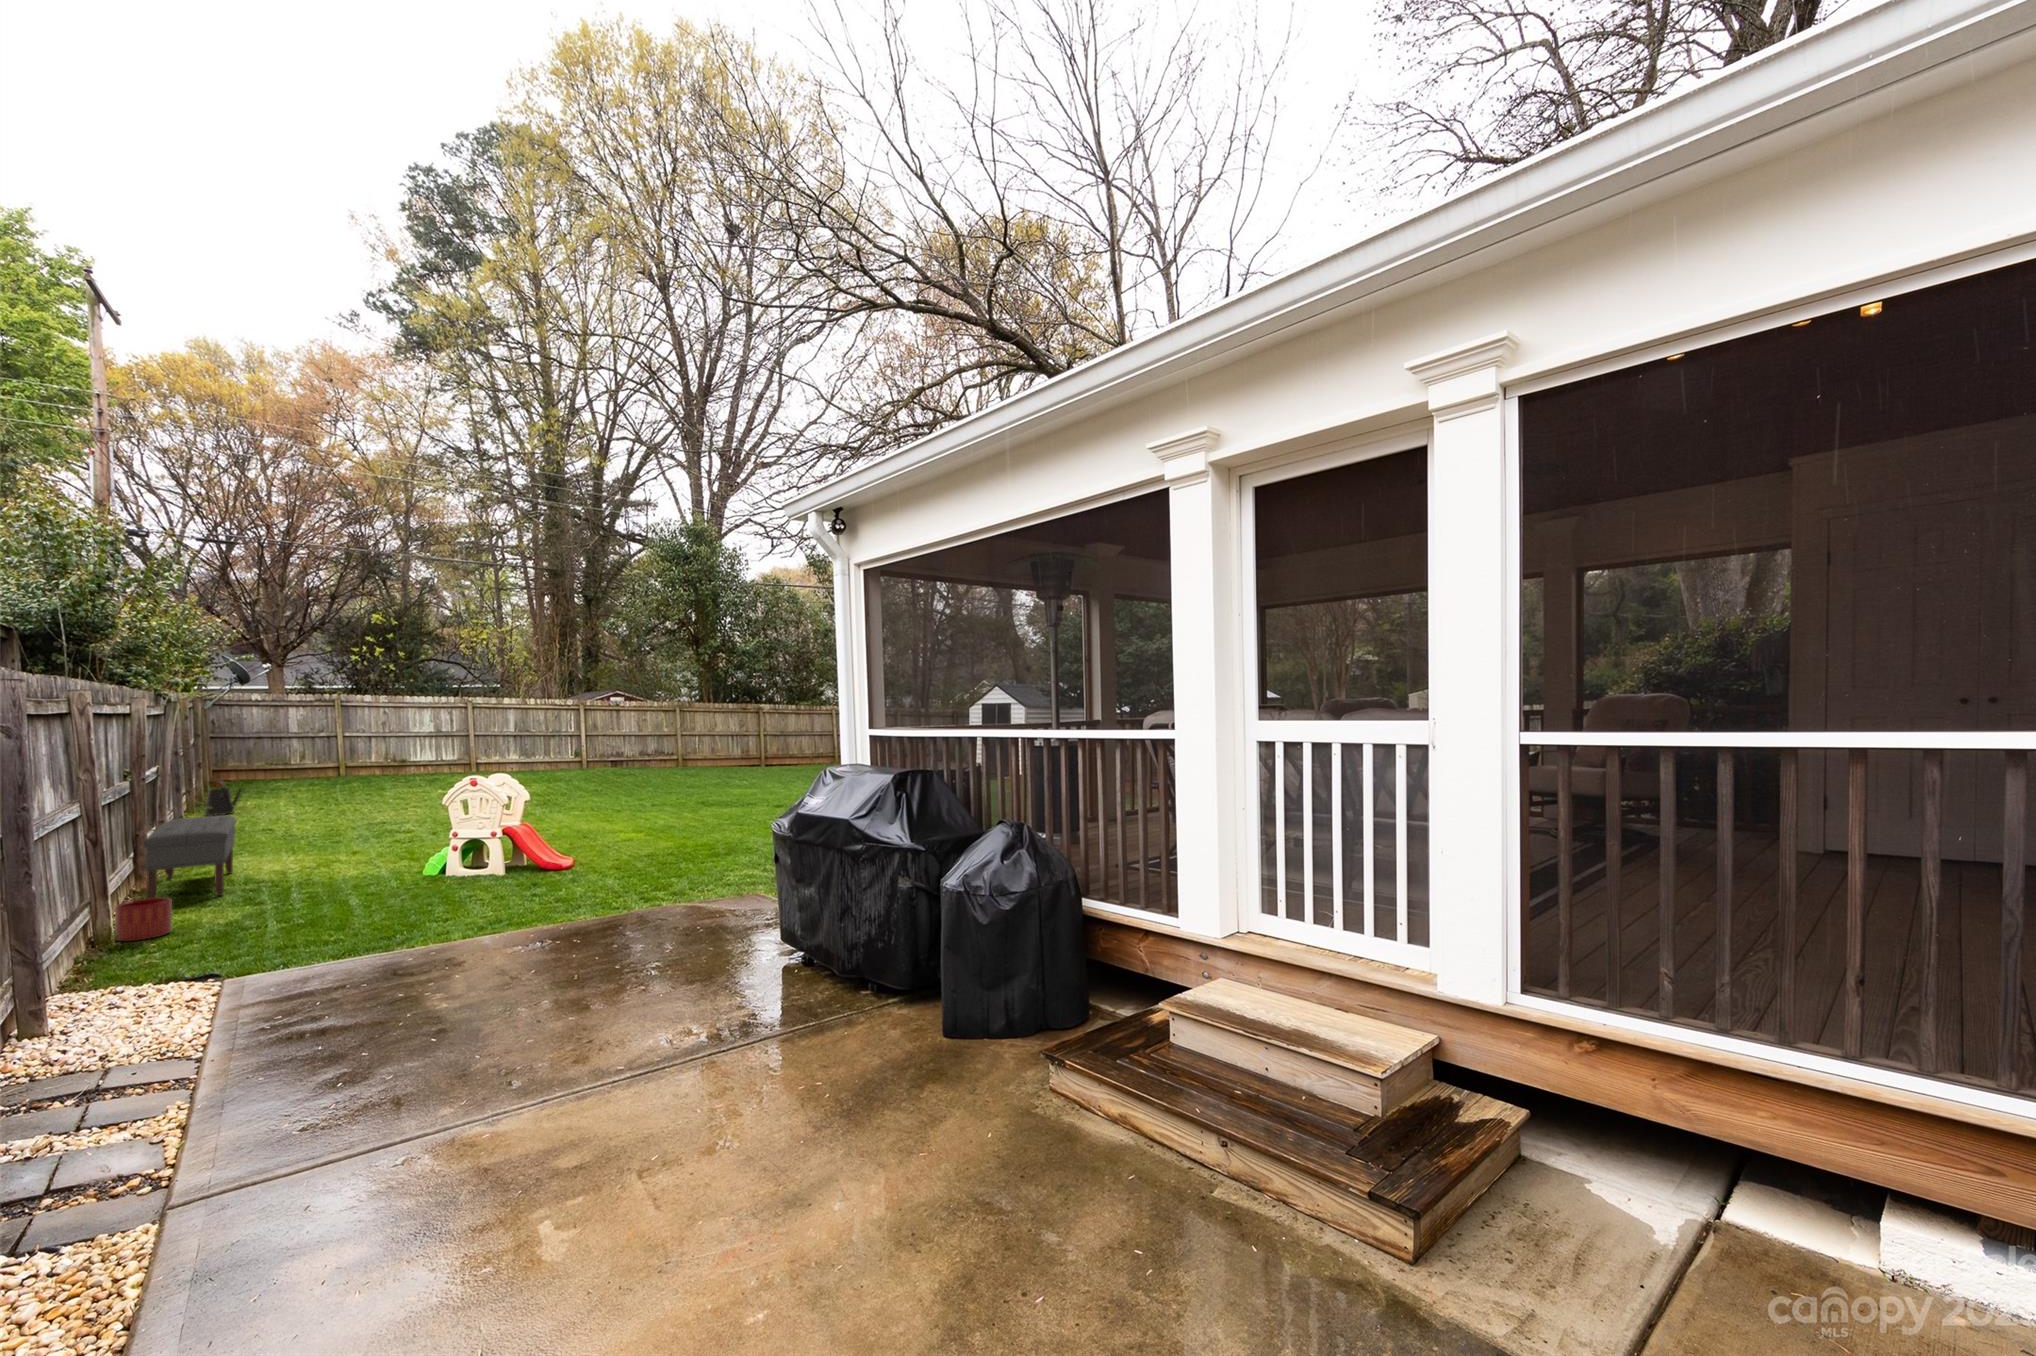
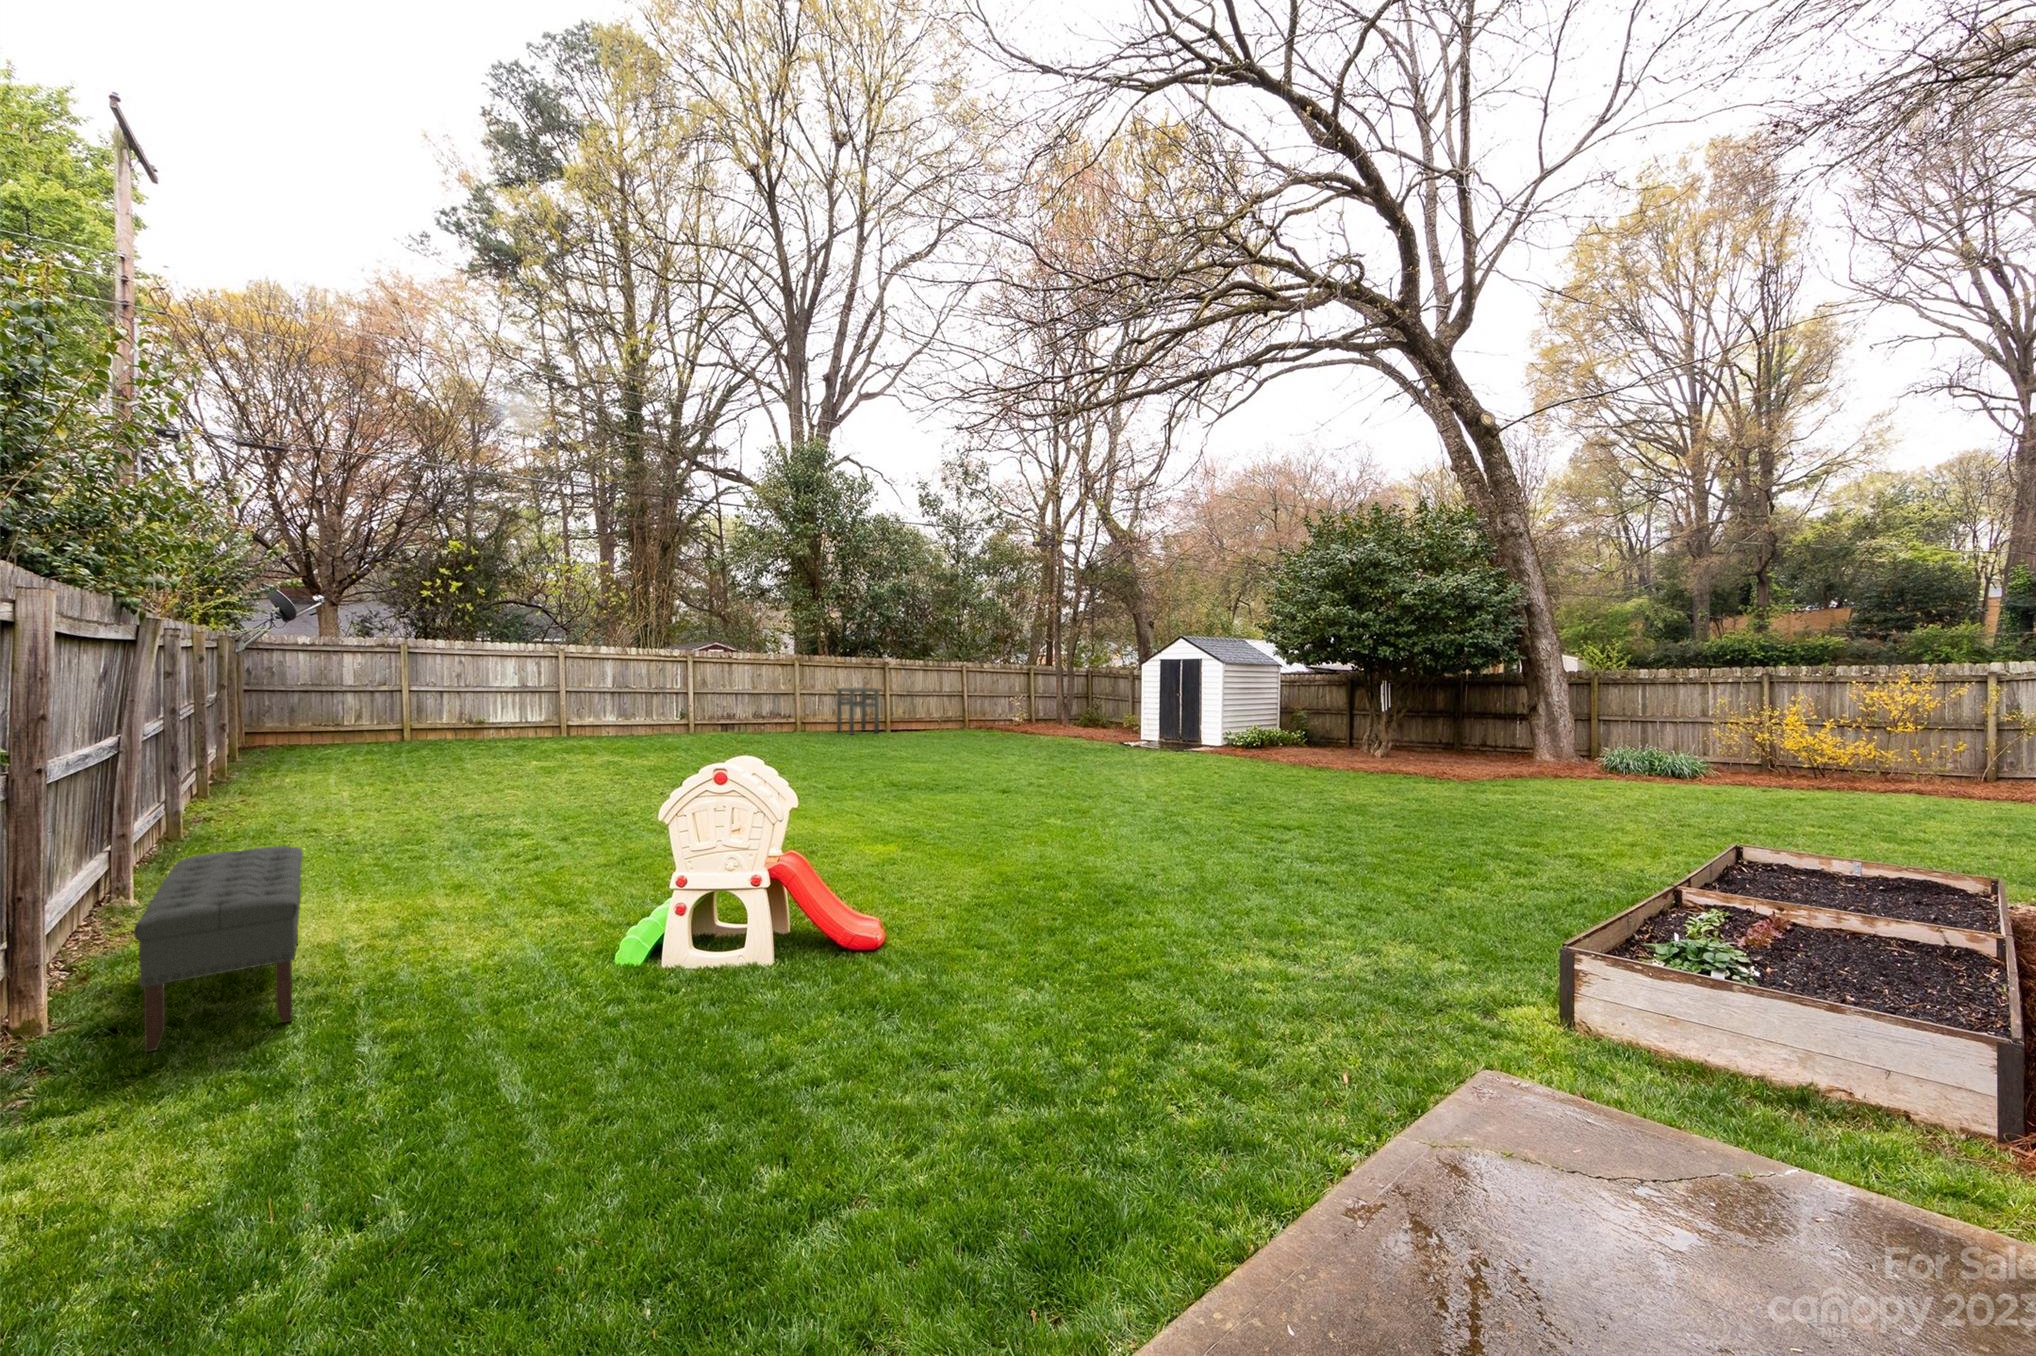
side table: none [710,729,748,768] -> present [836,687,880,734]
watering can: present [205,780,241,816] -> none [229,747,287,801]
planter: present [115,897,172,941] -> none [58,1100,196,1233]

